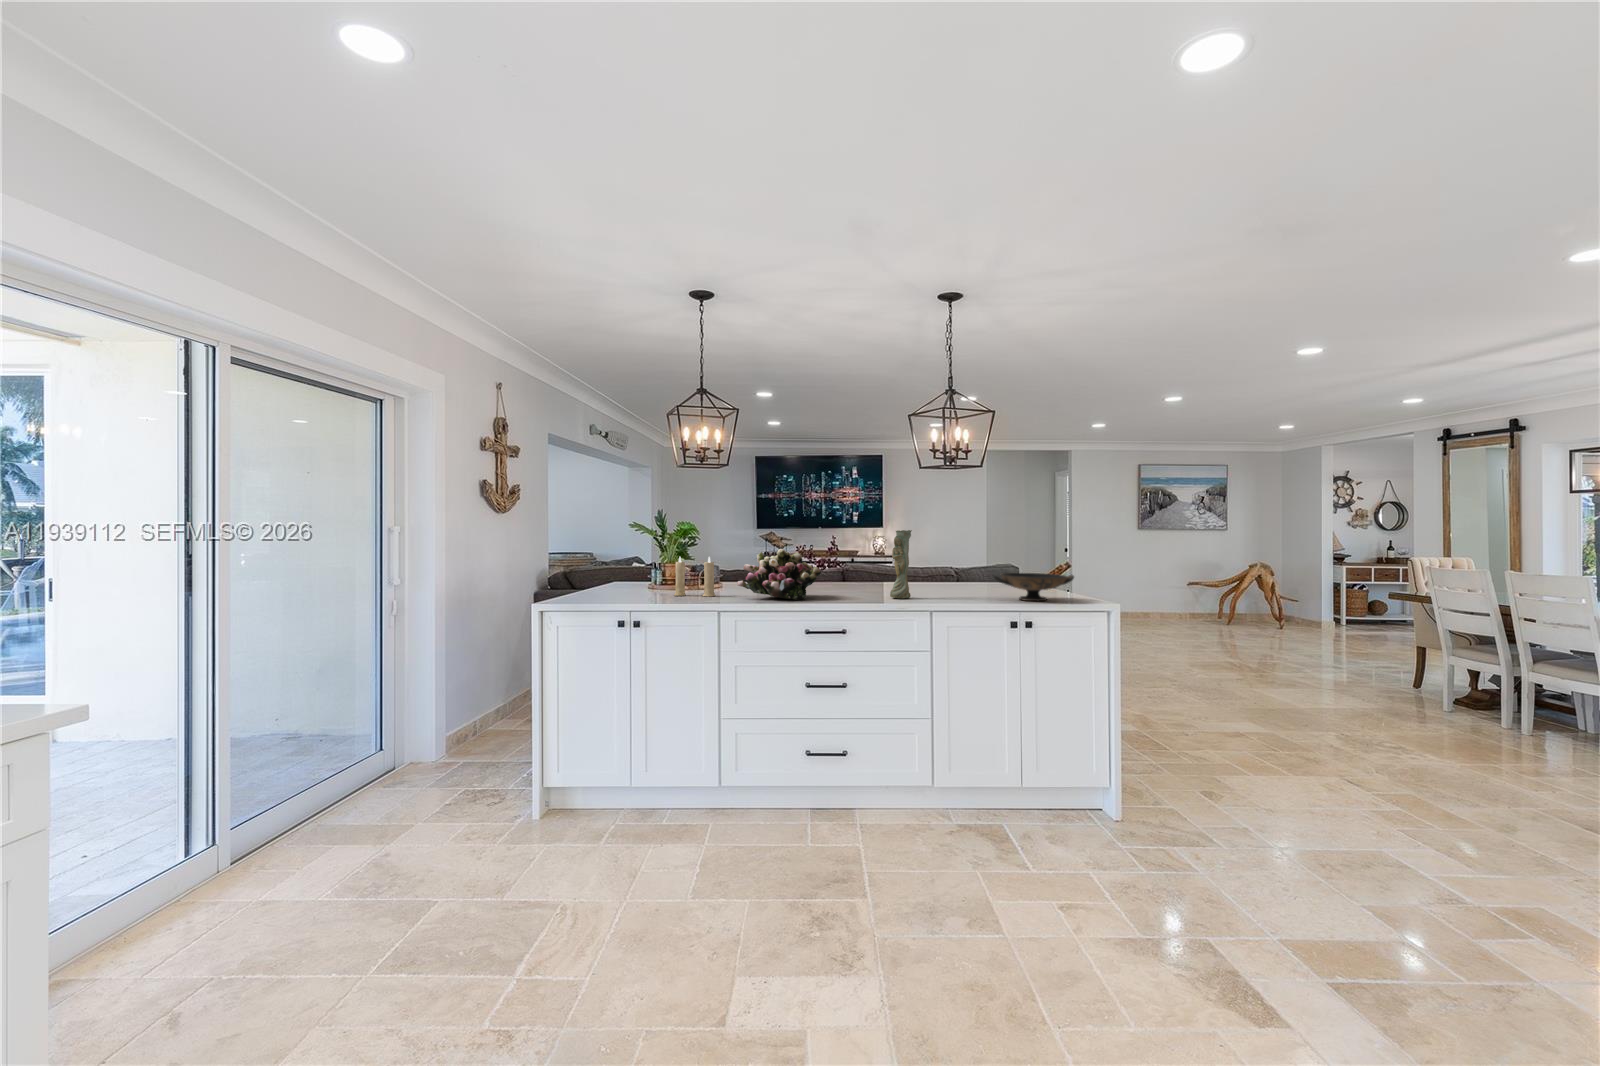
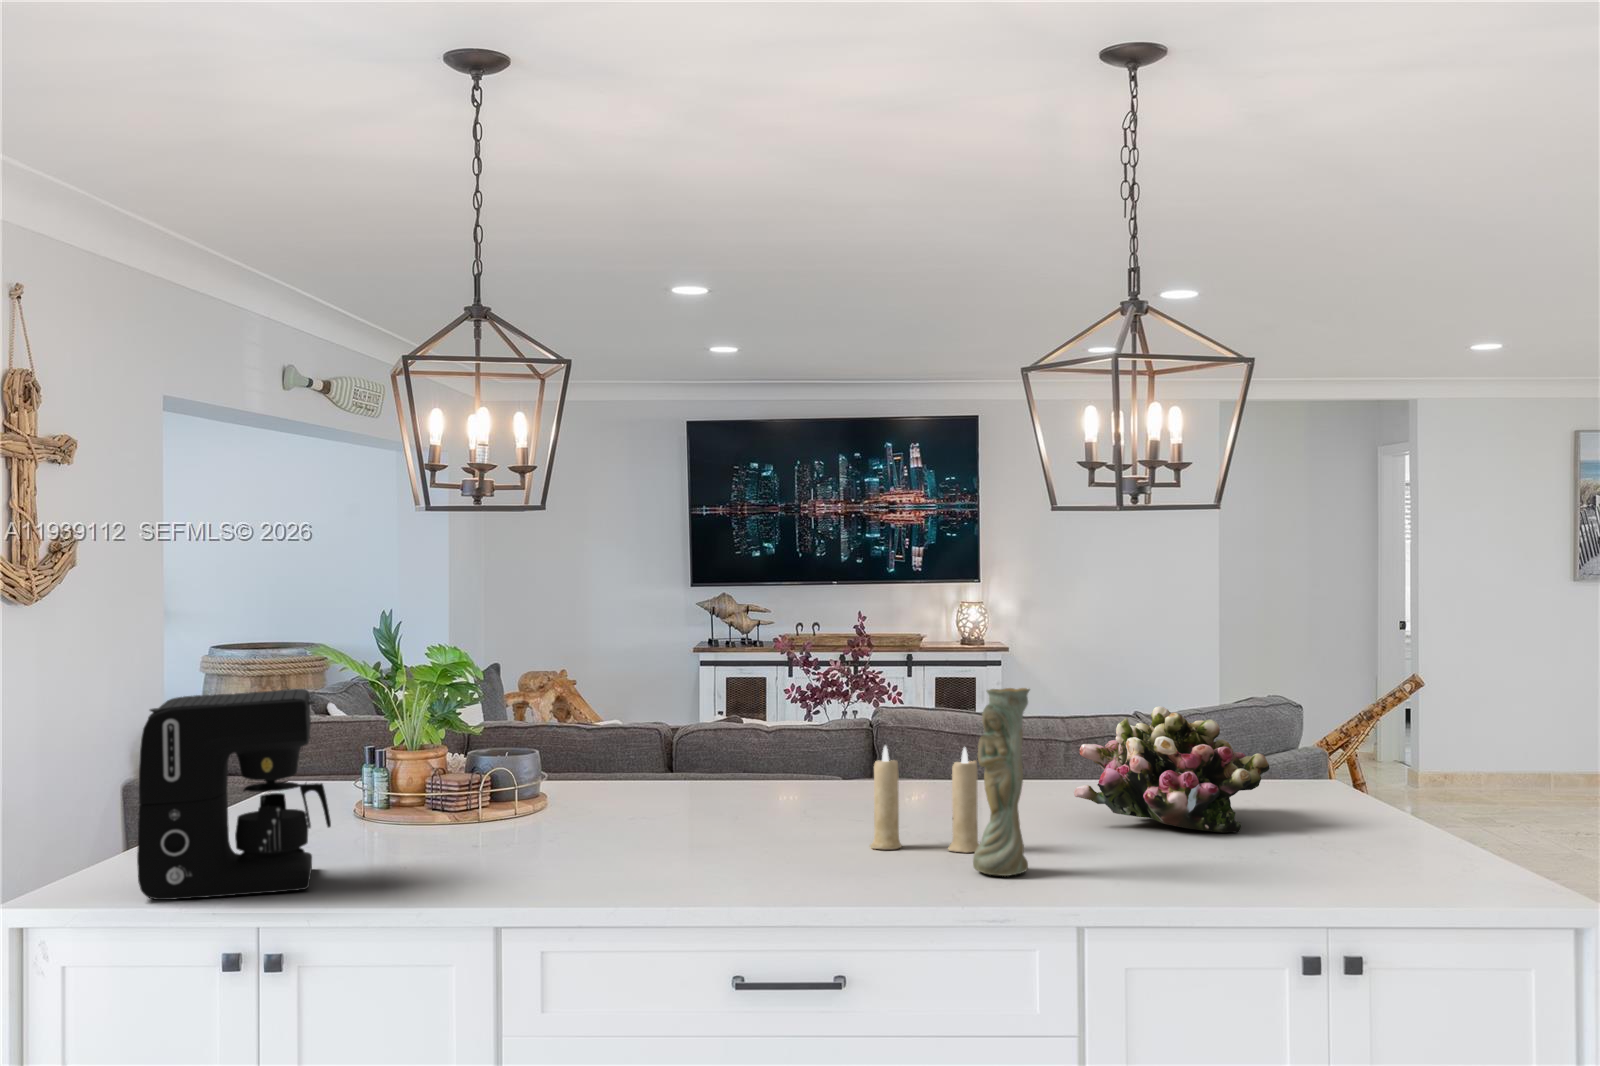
coffee maker: none [586,530,653,602] -> present [137,689,331,900]
flower arrangement: present [737,549,821,600] -> present [1074,706,1270,833]
candle: present [674,557,715,597] -> present [870,746,979,853]
decorative bowl: present [993,573,1074,601] -> none [1251,799,1474,890]

